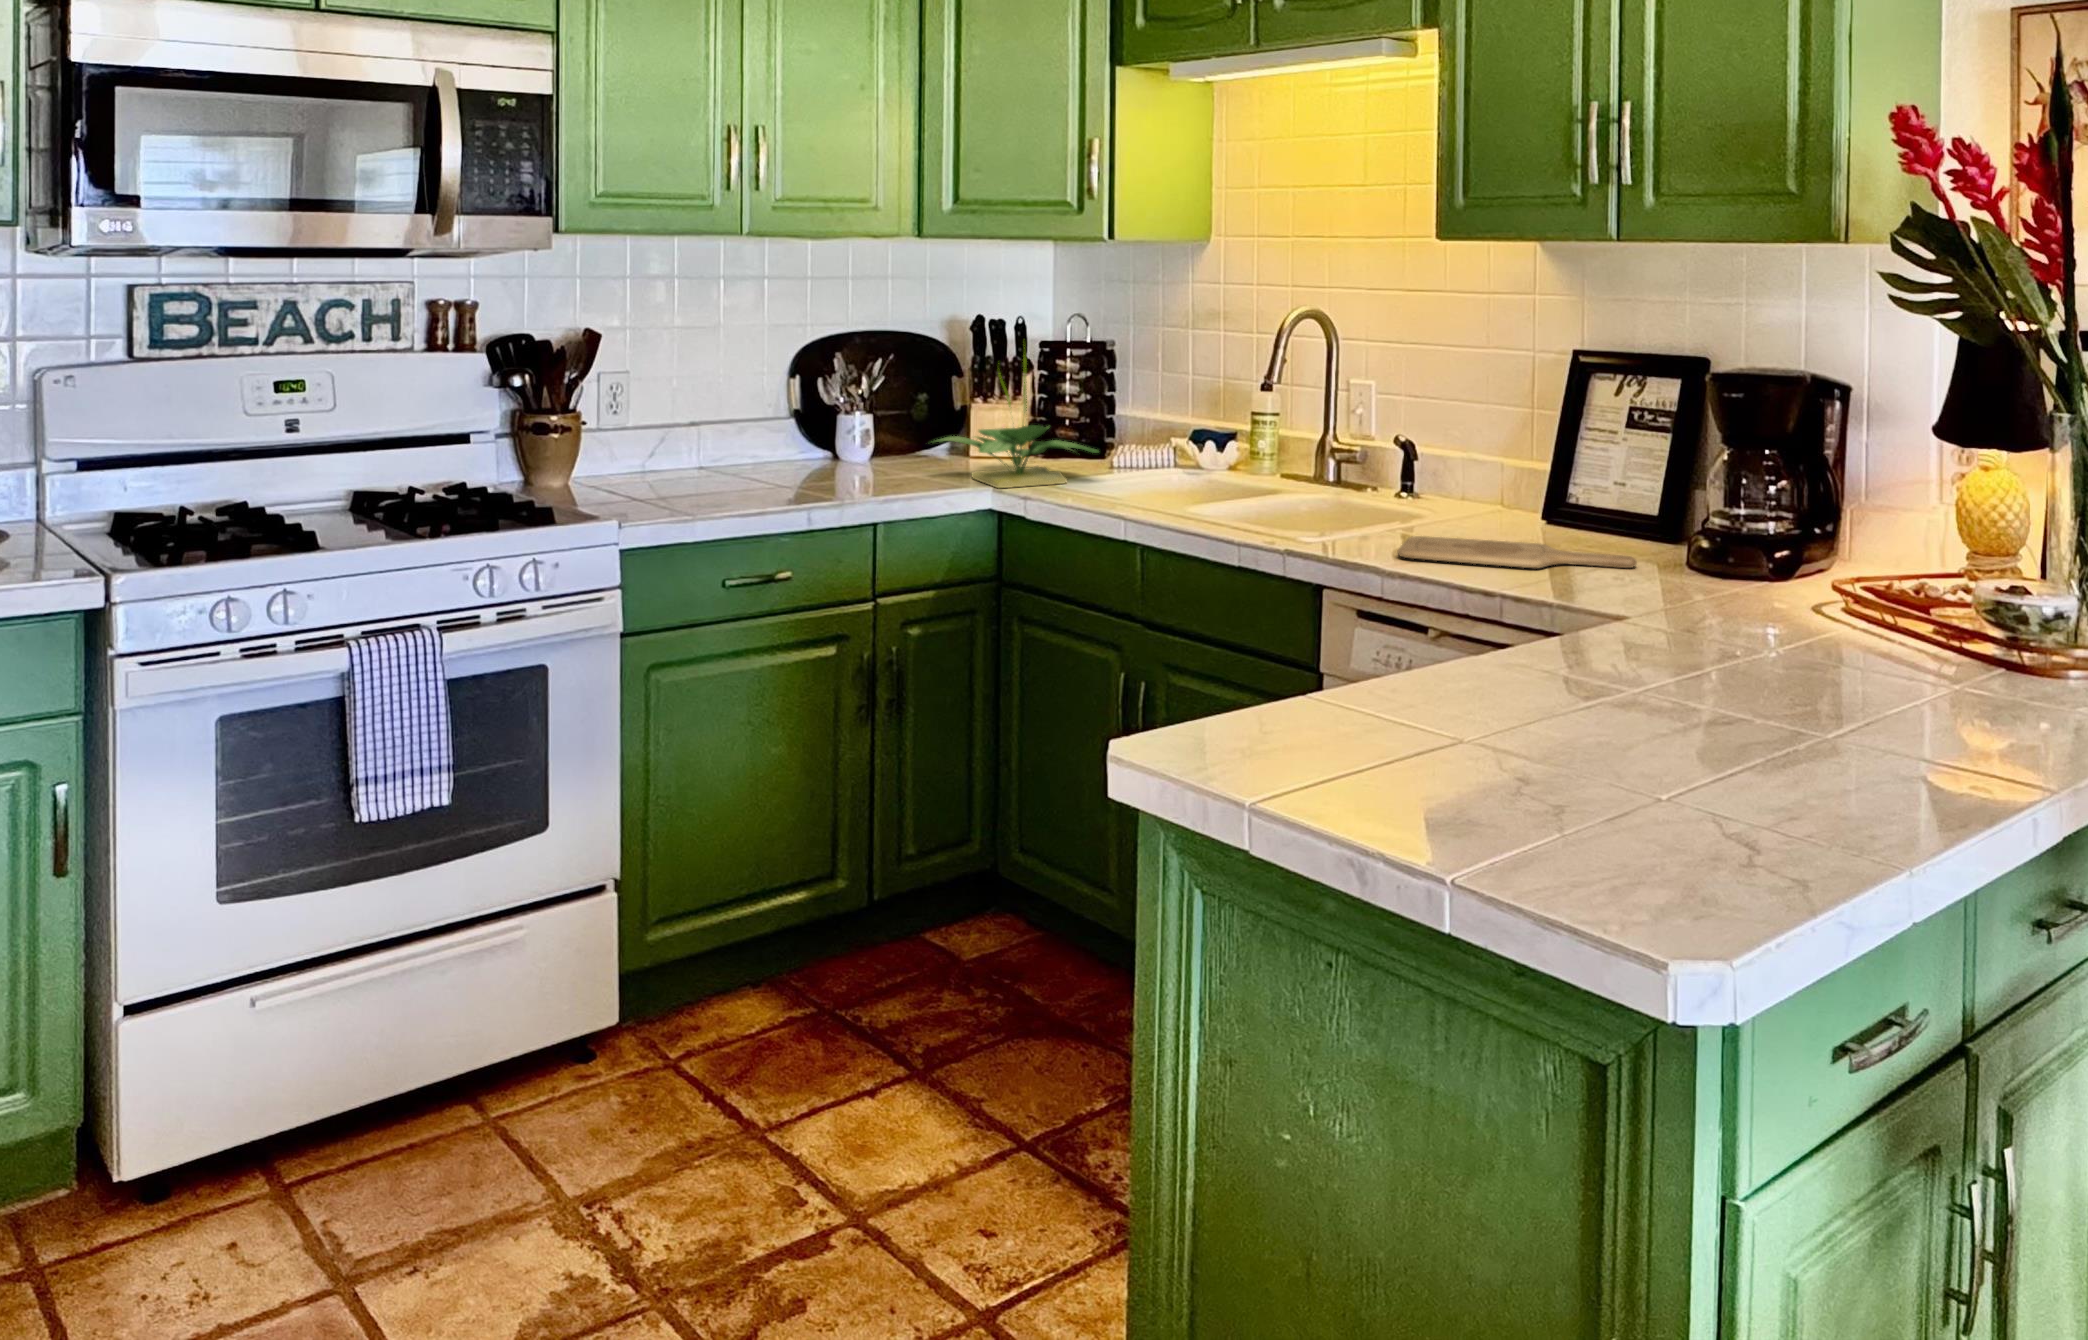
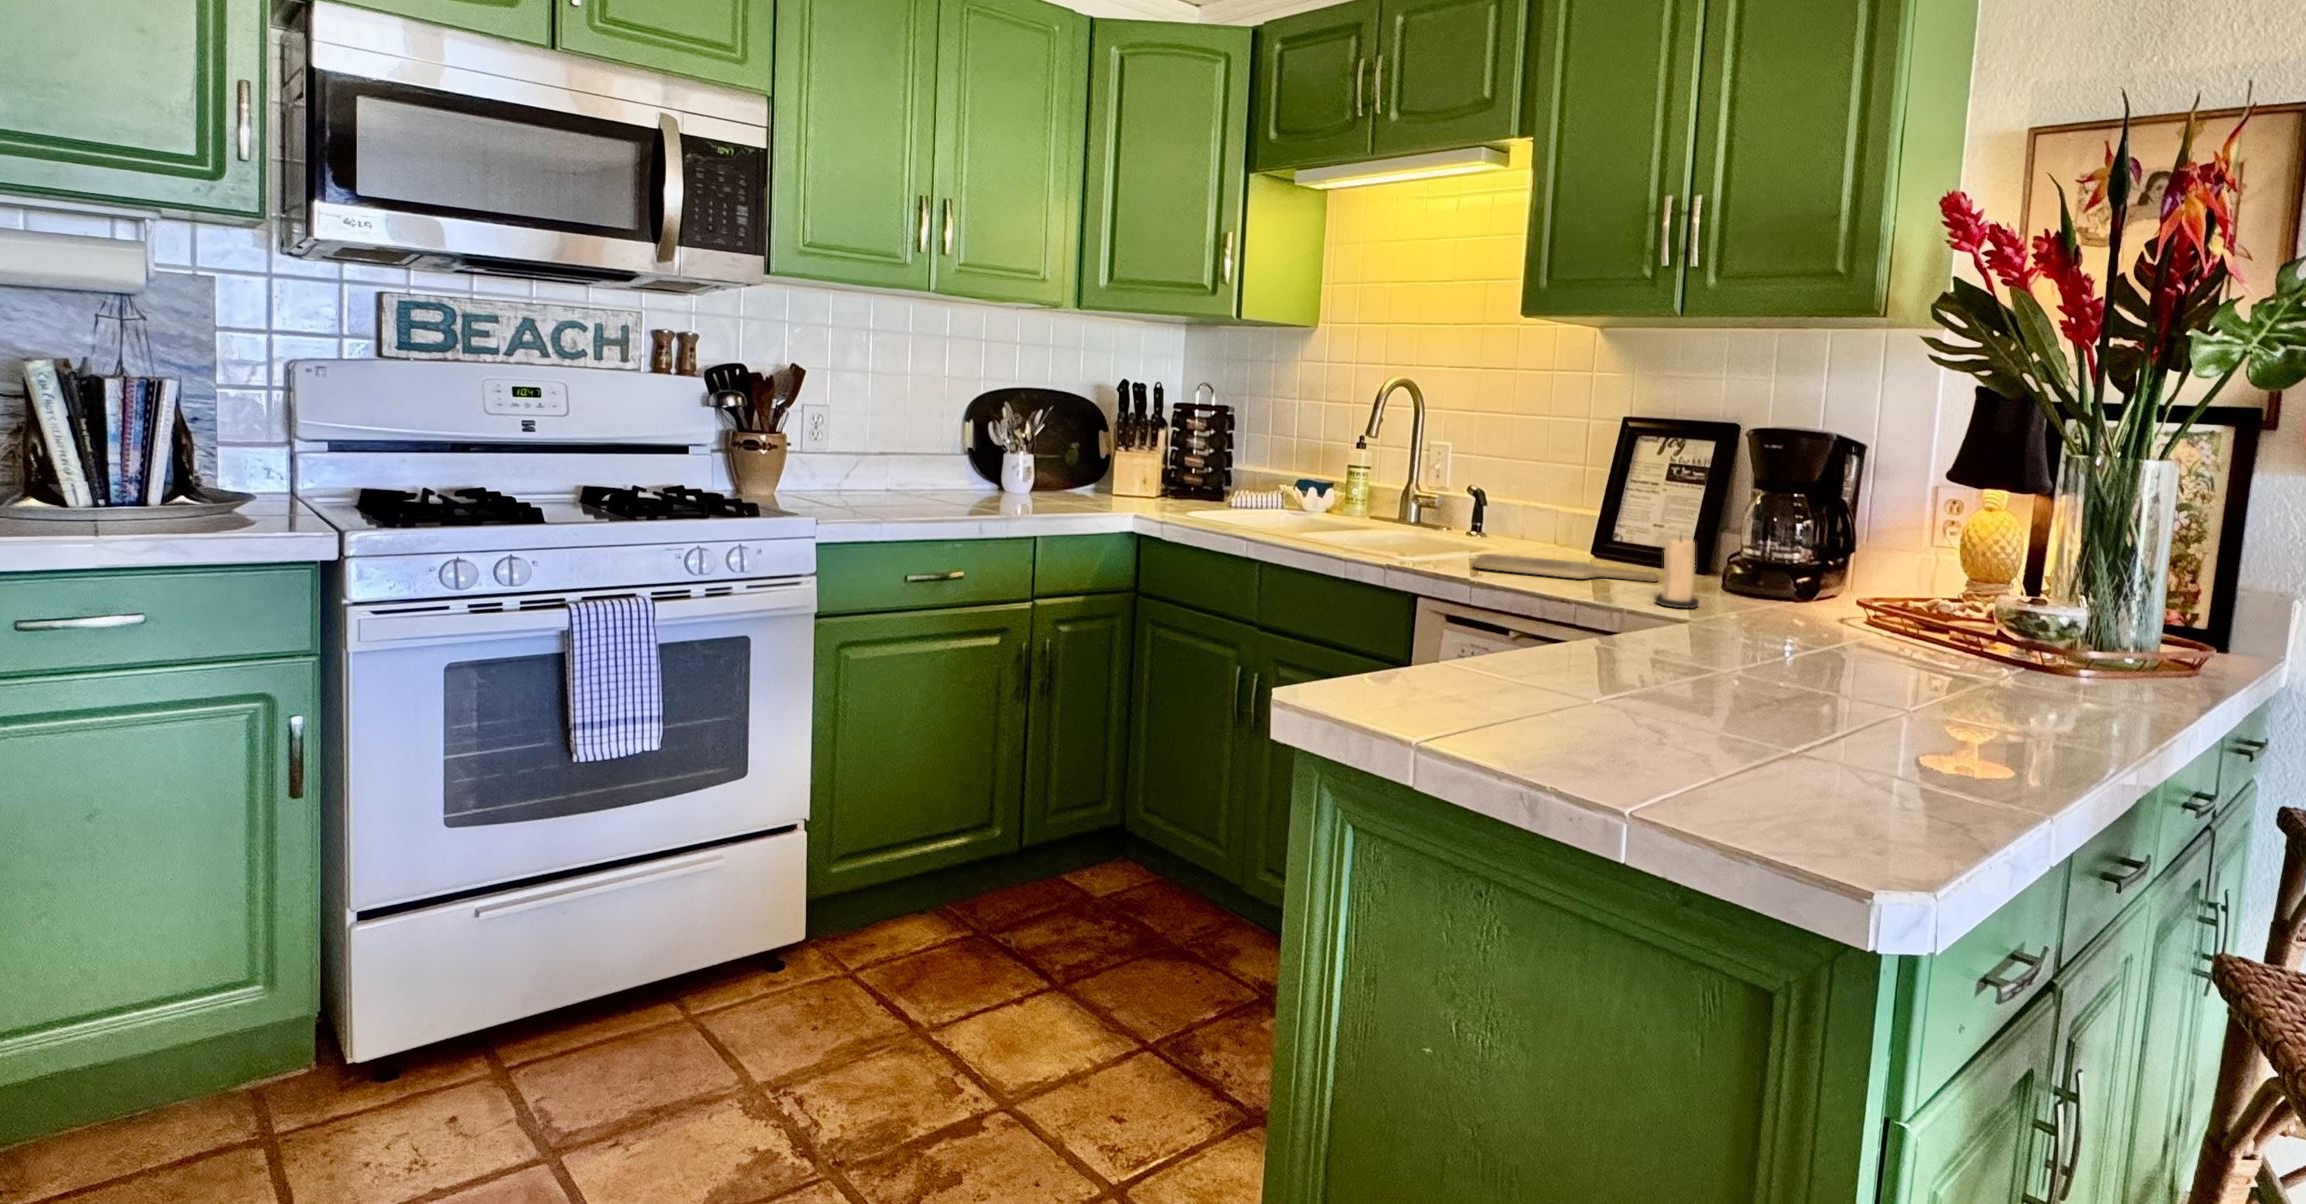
potted plant: present [934,345,1098,488] -> none [1078,388,1225,511]
candle: none [1628,514,1686,610] -> present [1655,534,1699,608]

